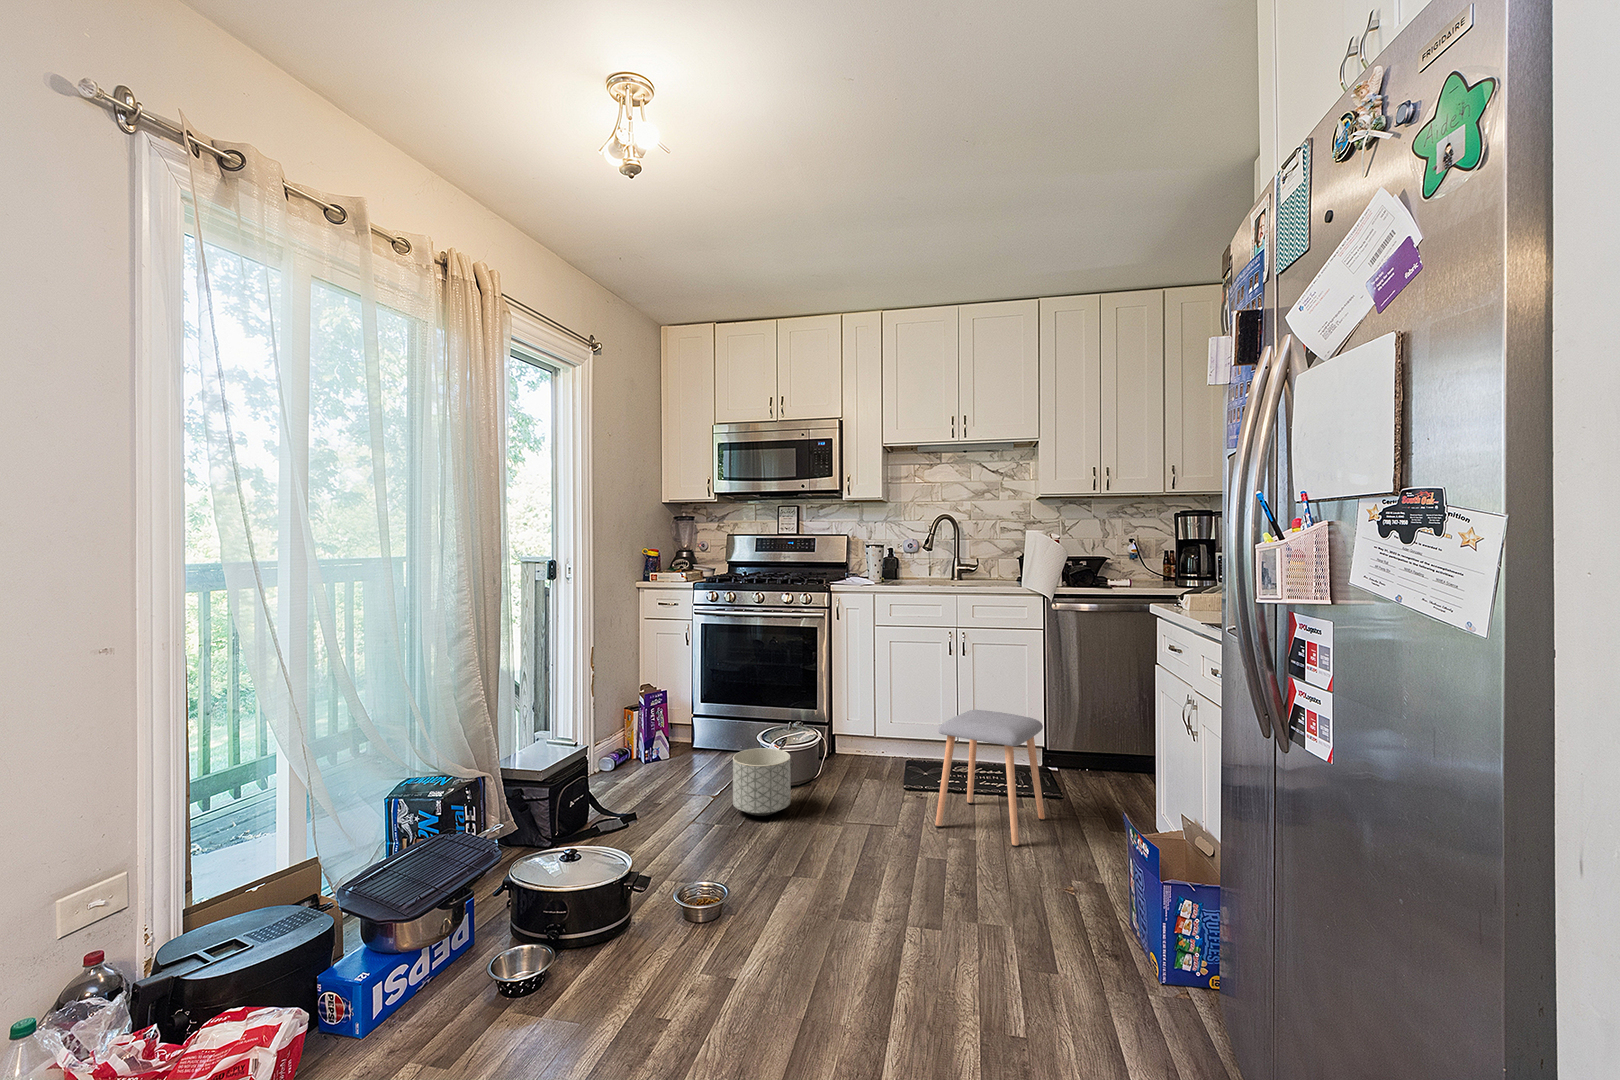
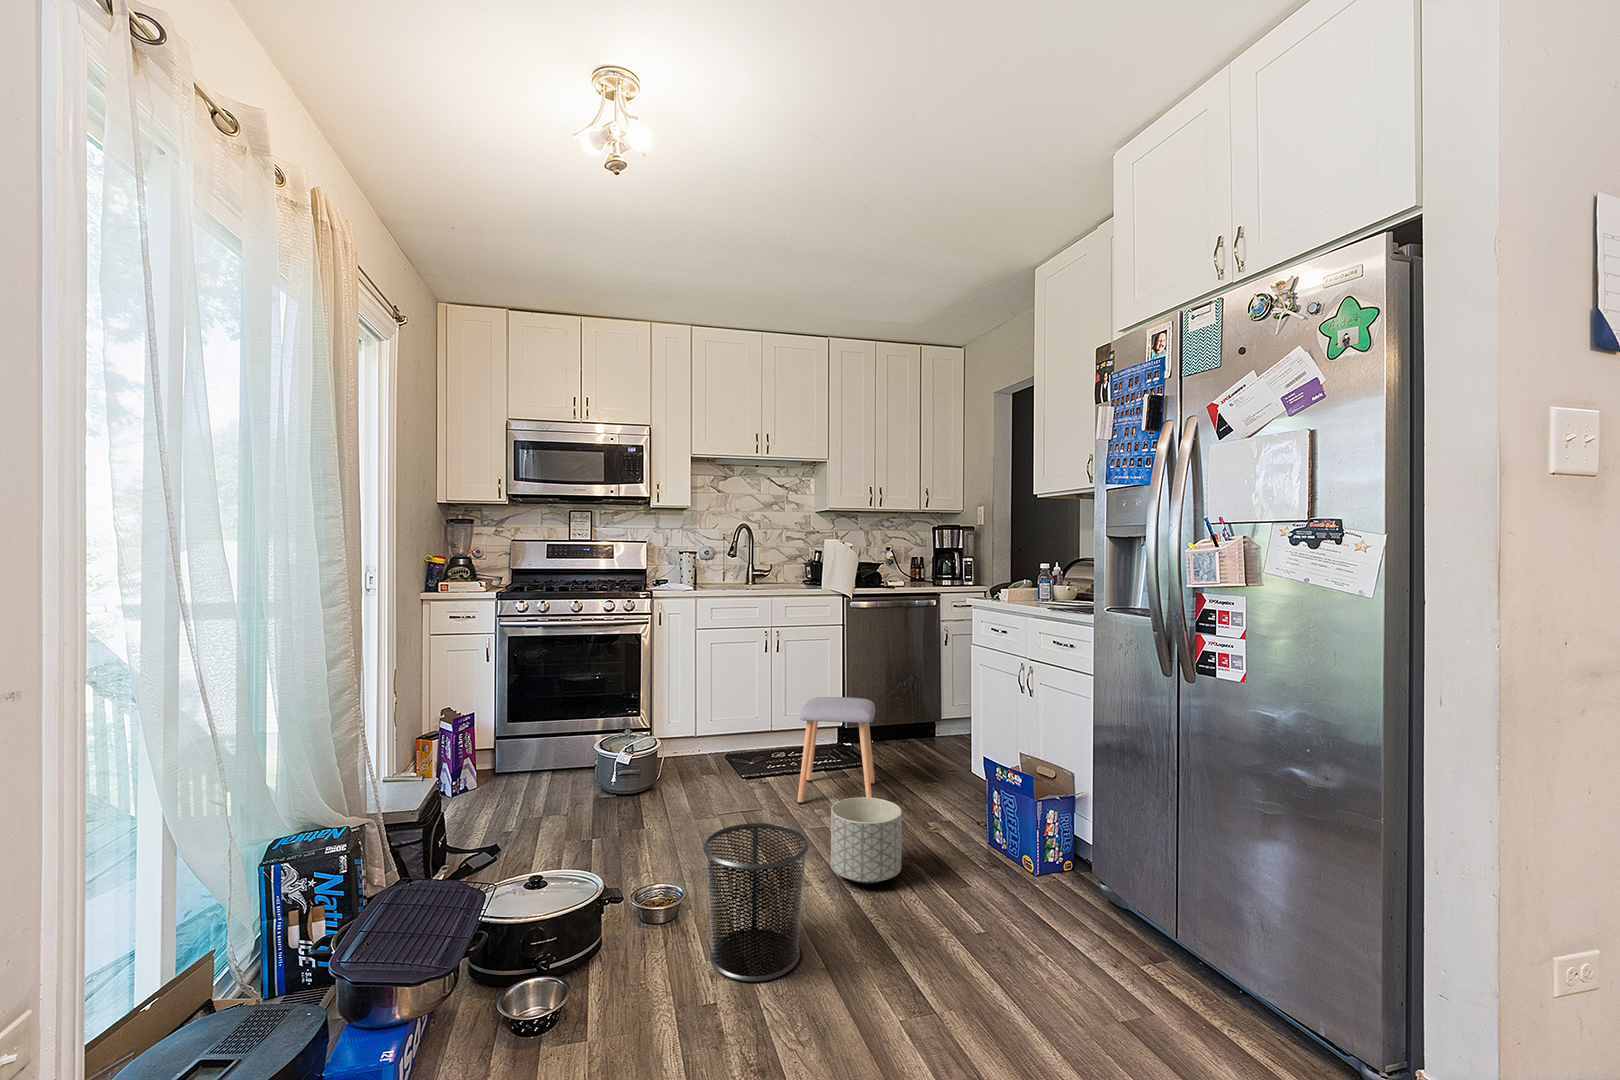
planter: present [733,748,790,816] -> present [831,797,902,884]
waste bin: none [687,837,804,1015] -> present [703,823,809,982]

